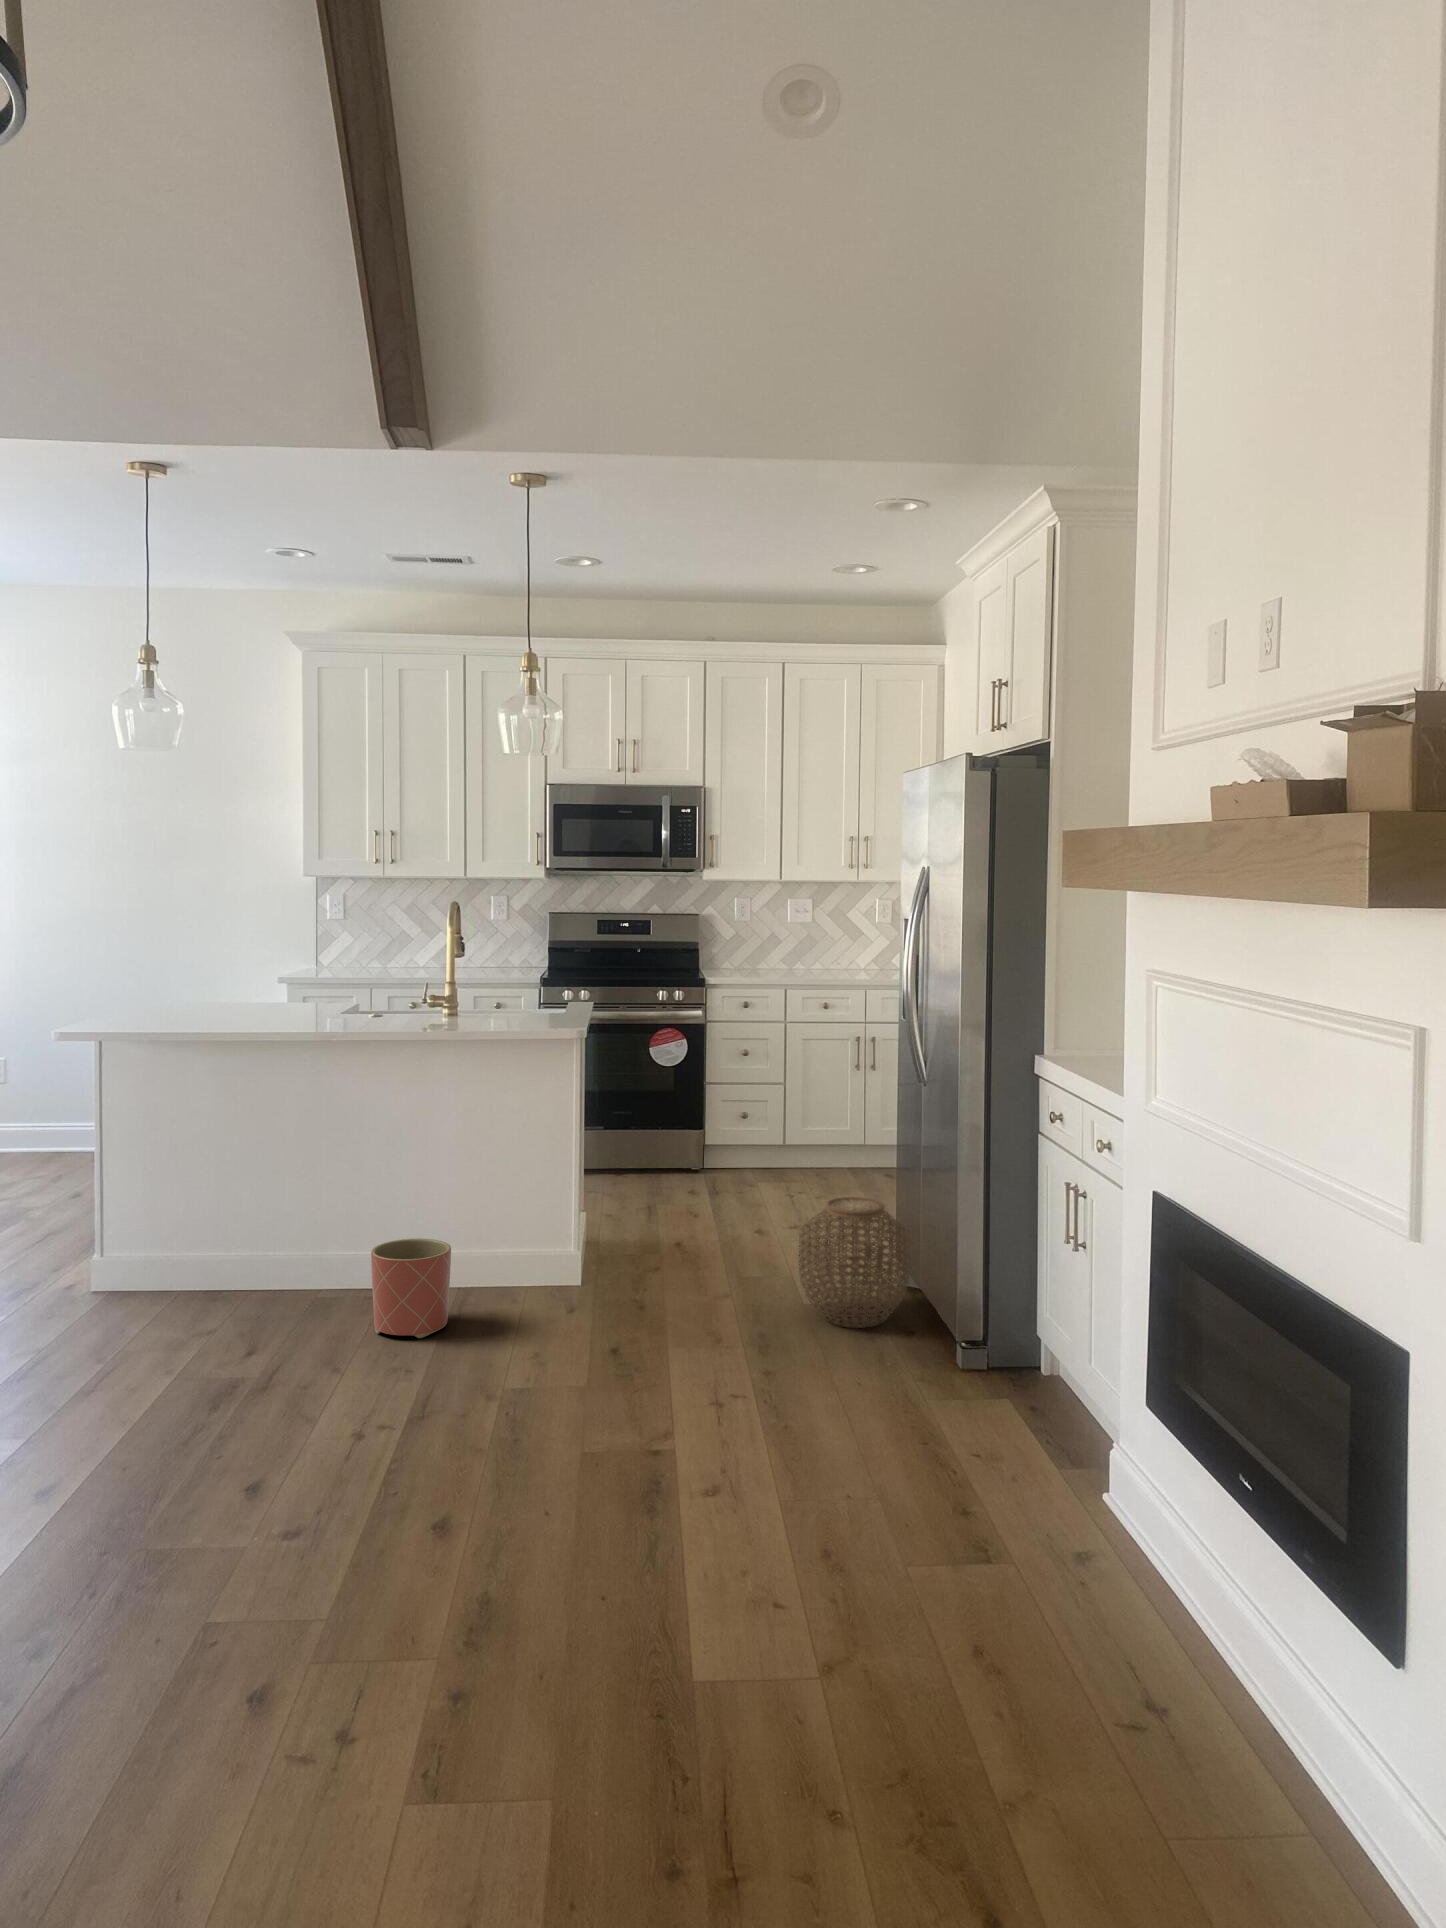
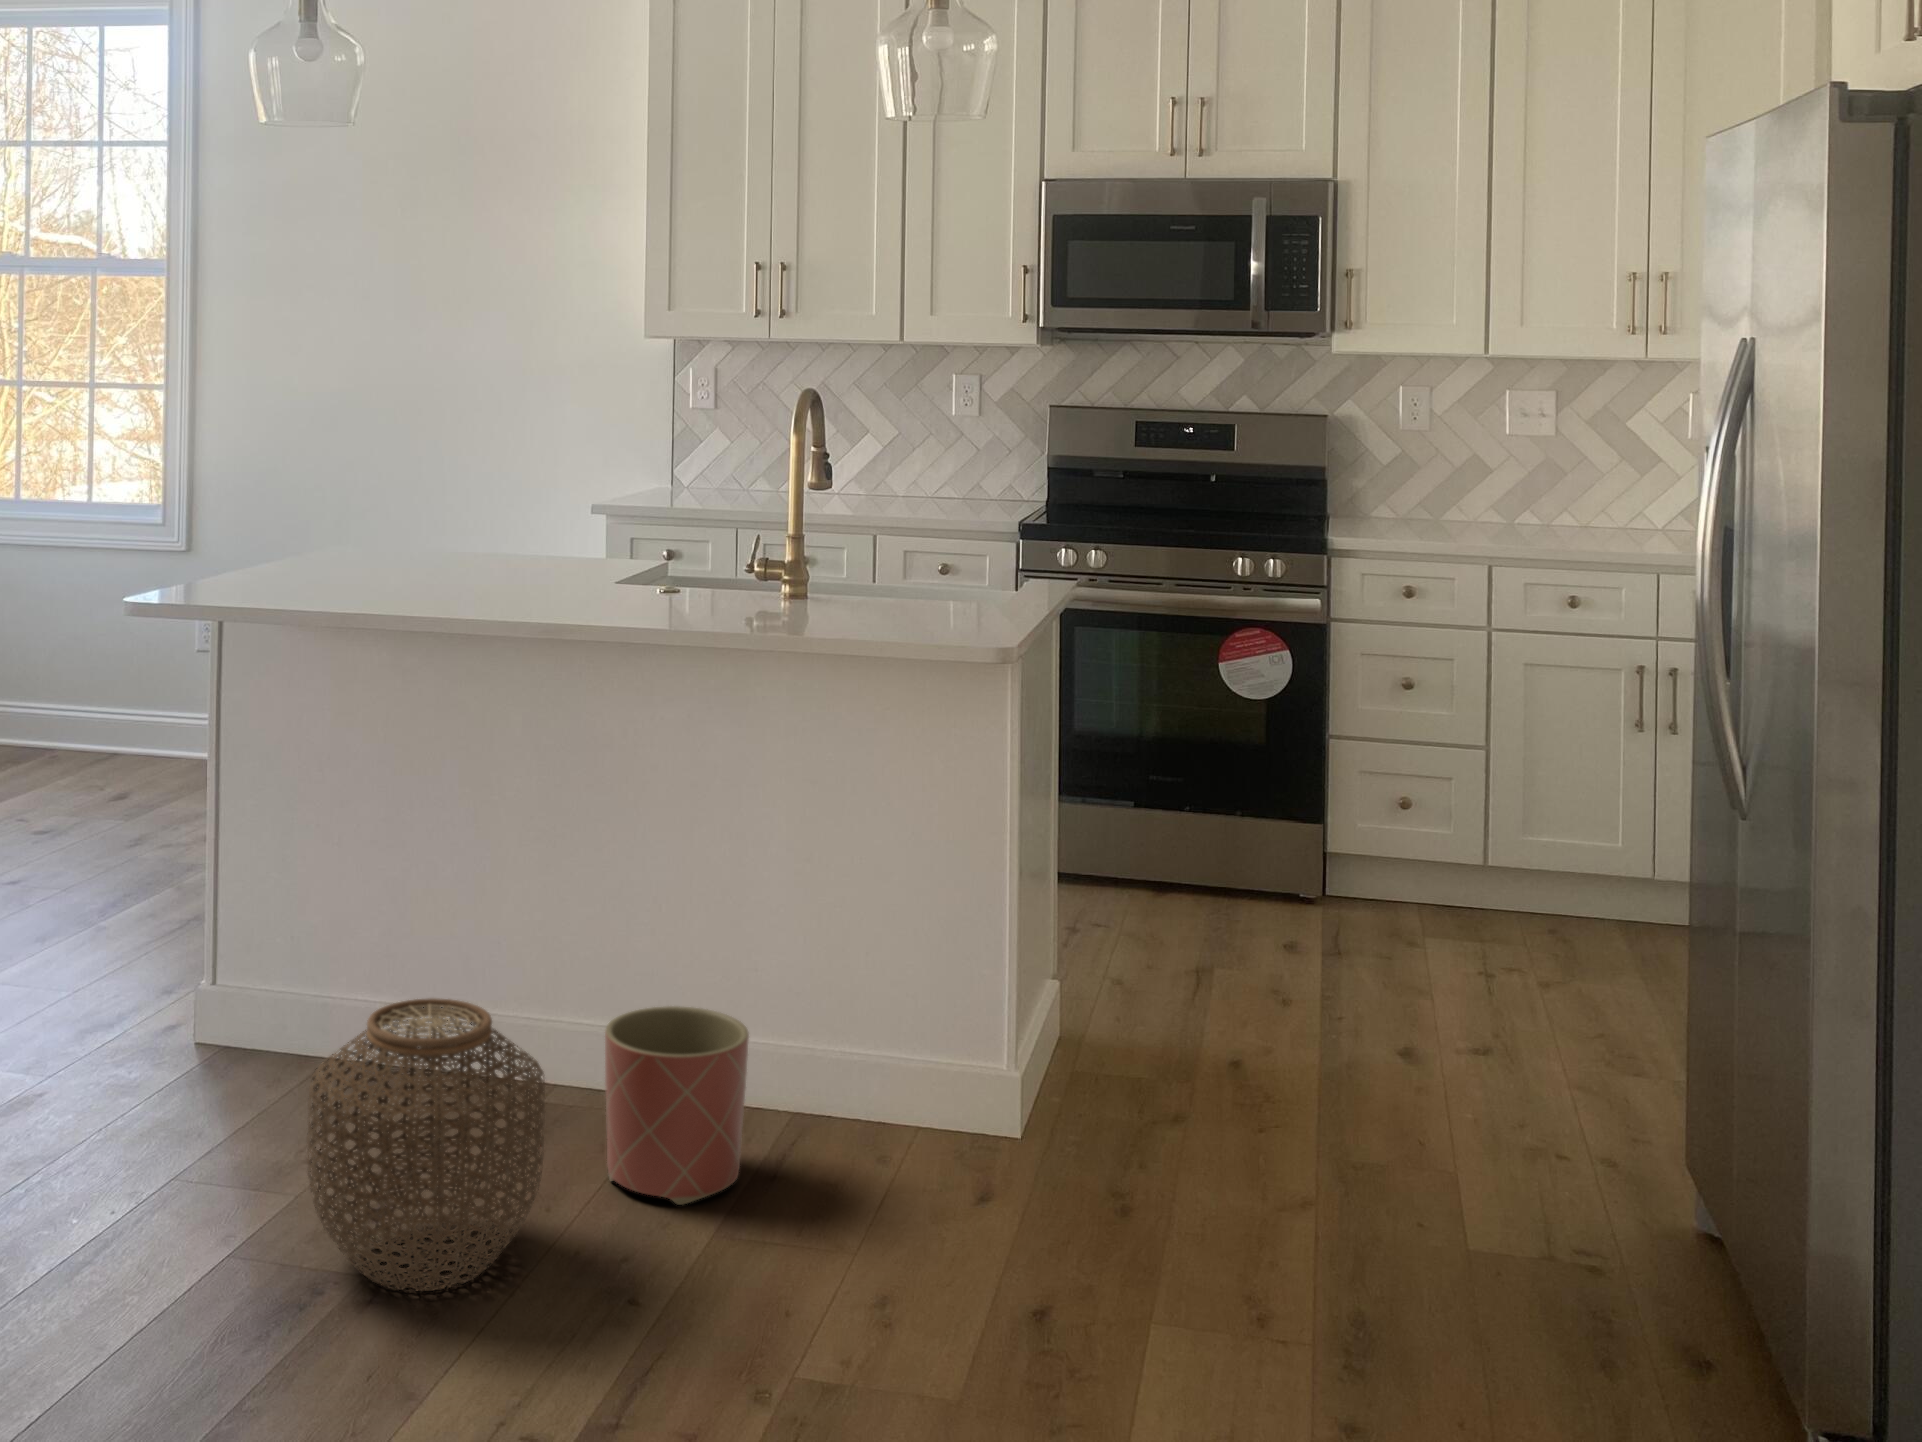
woven basket: present [799,1197,910,1328] -> present [307,998,545,1291]

